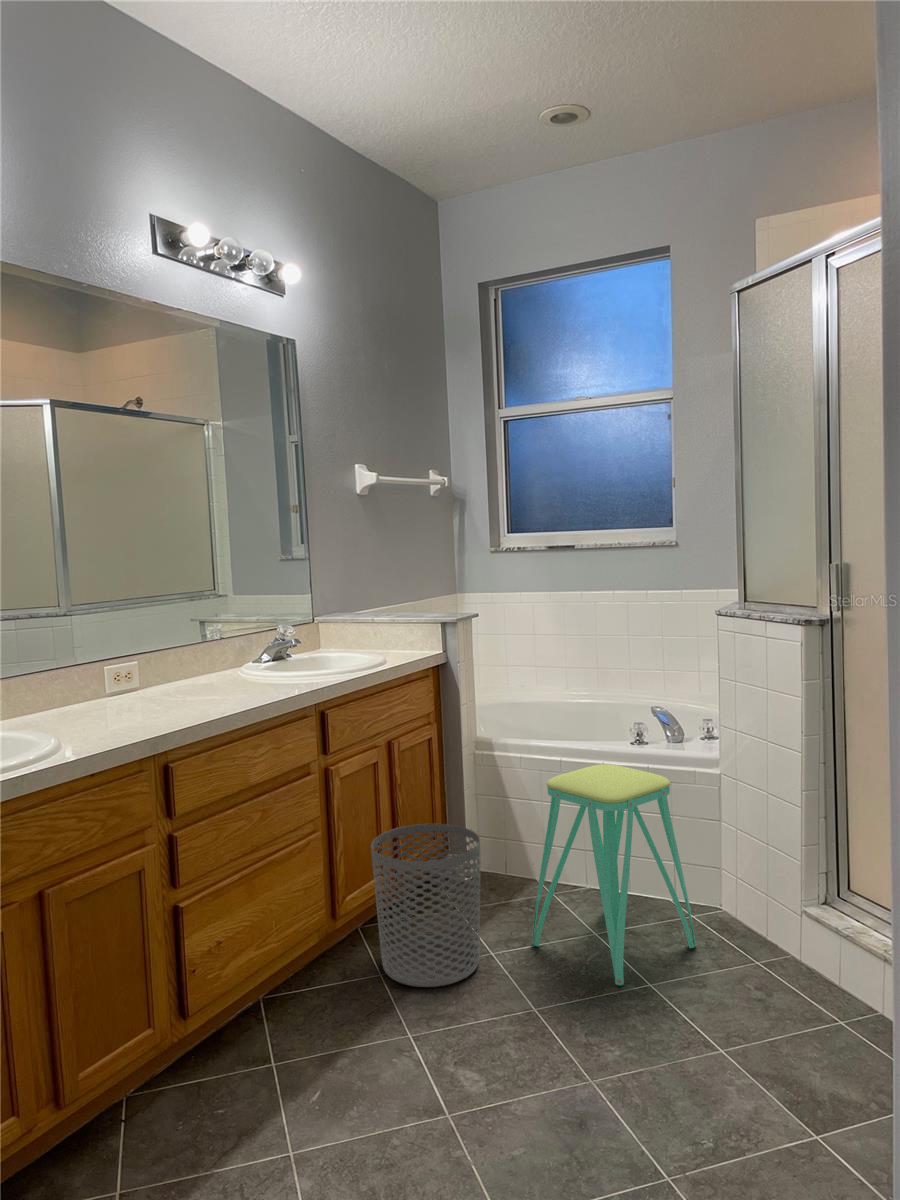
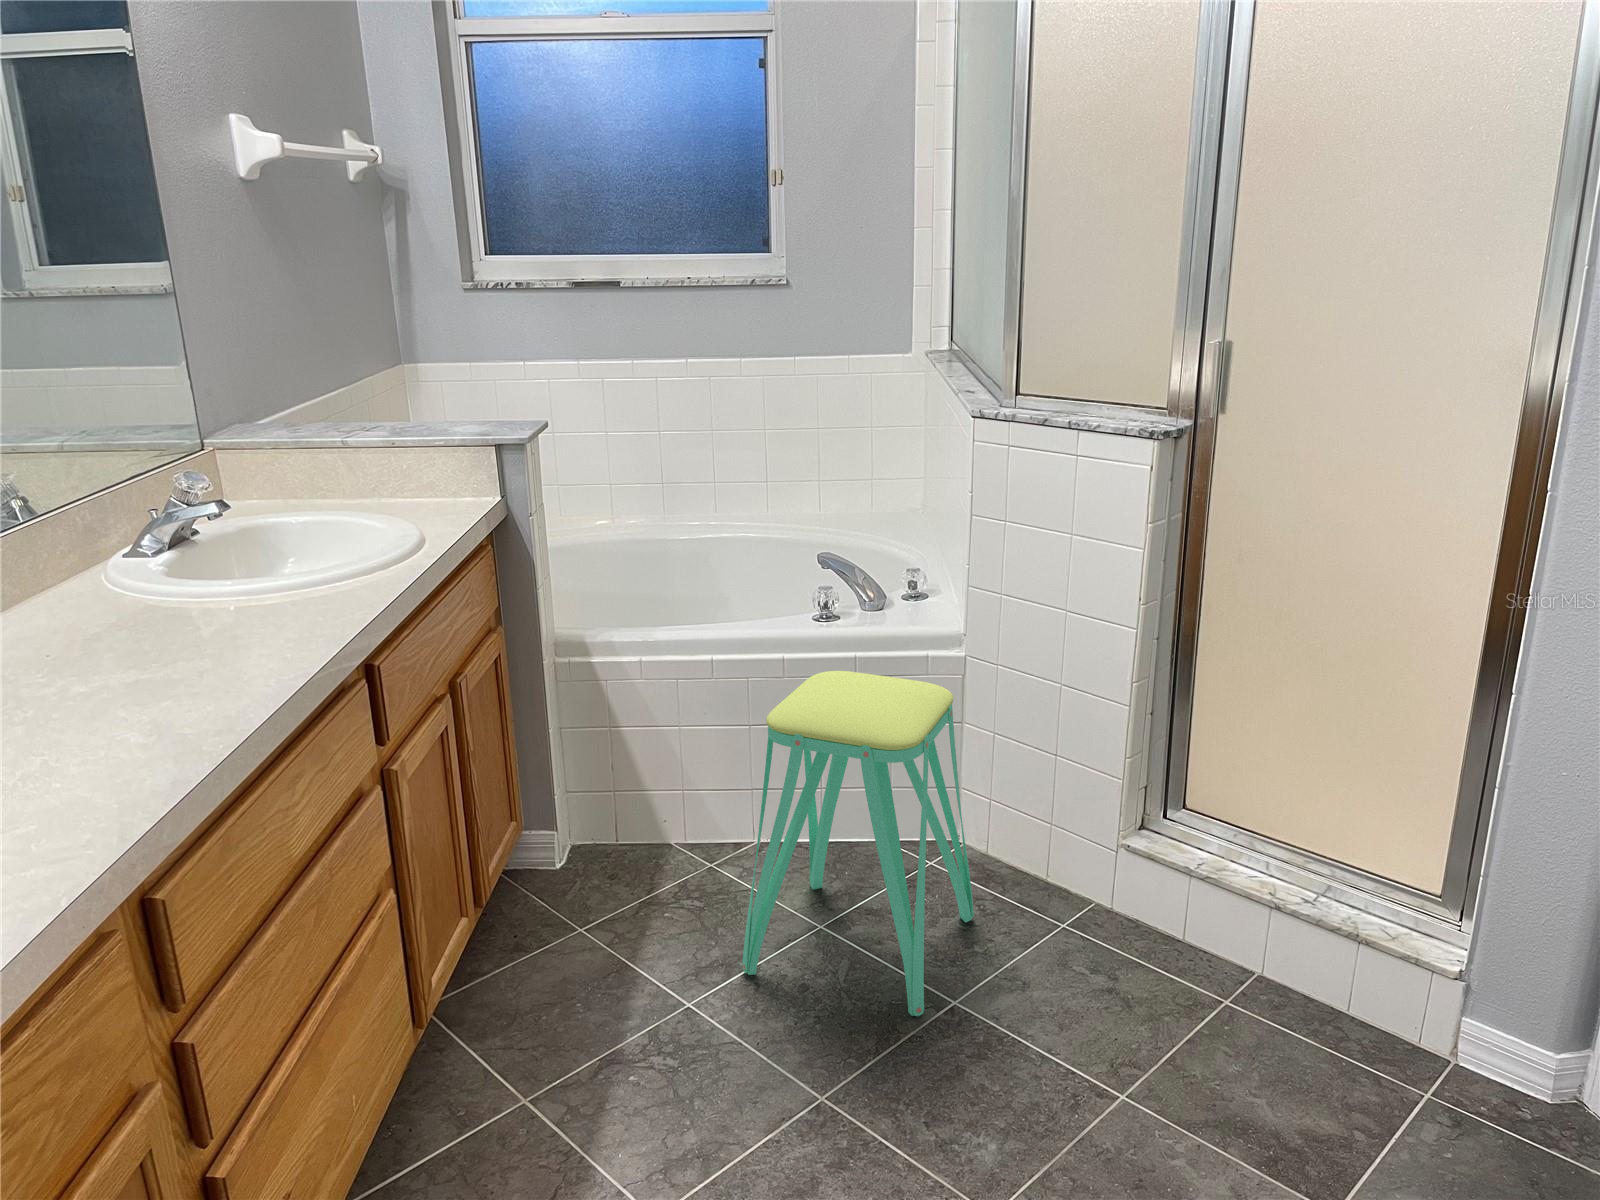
waste bin: present [371,824,480,987] -> none [489,818,689,1112]

